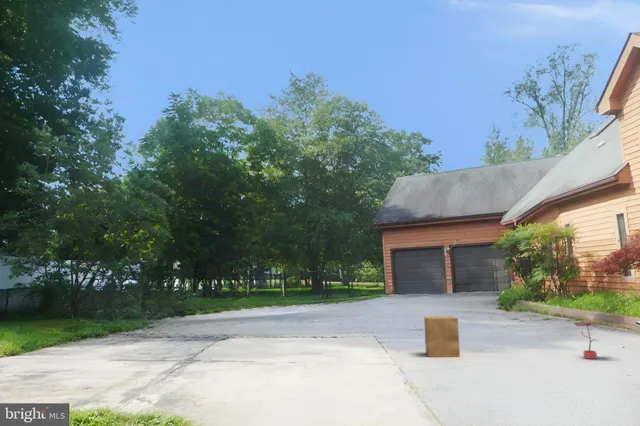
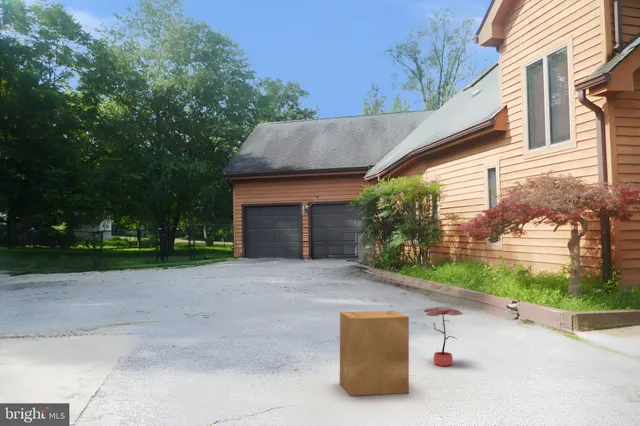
cardboard box: present [424,316,460,357] -> present [340,311,409,396]

